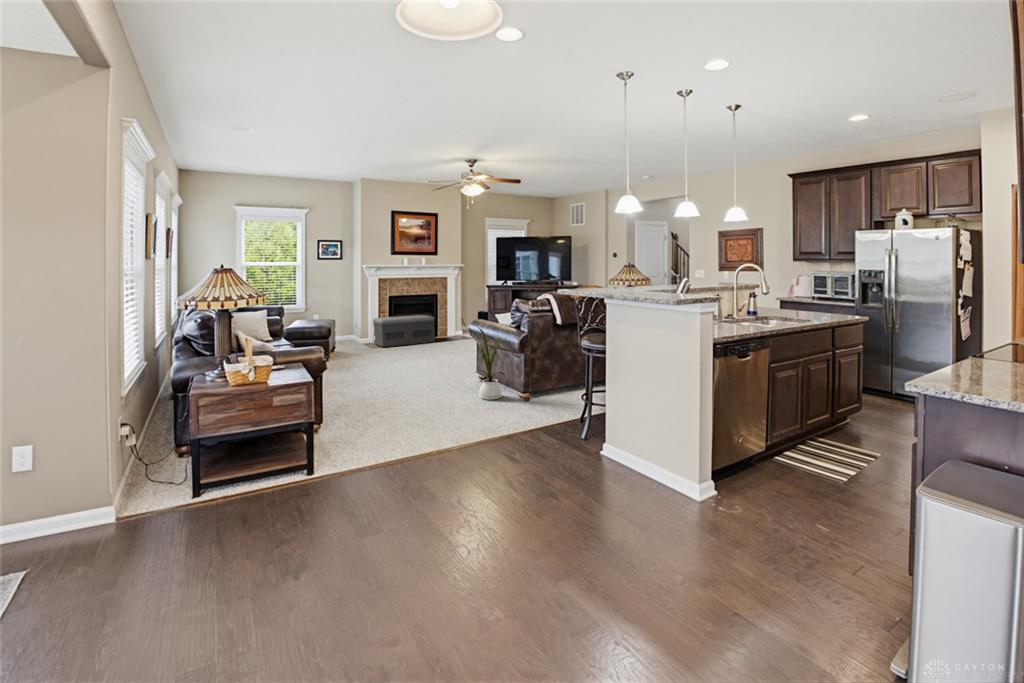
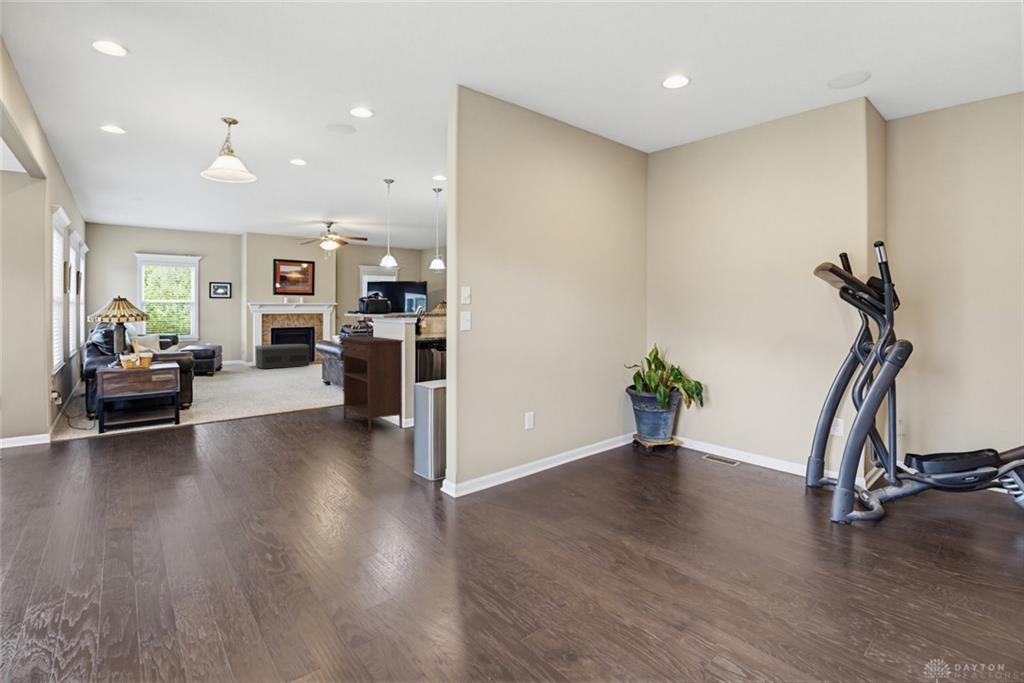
house plant: present [476,328,505,400] -> none [313,344,338,394]
console table: none [558,329,710,516] -> present [339,337,403,432]

